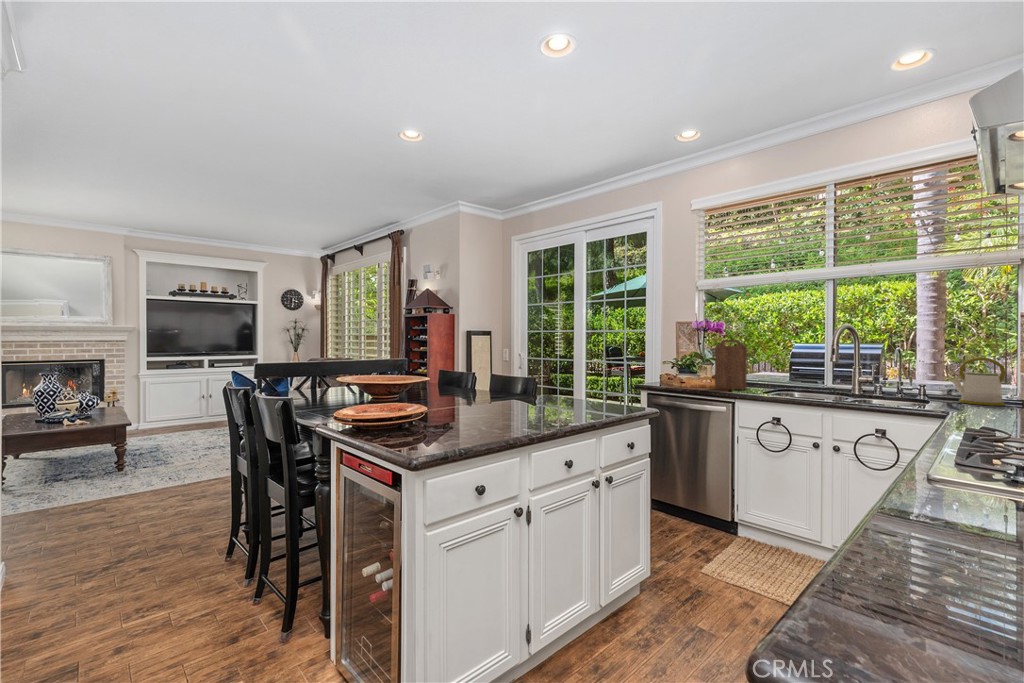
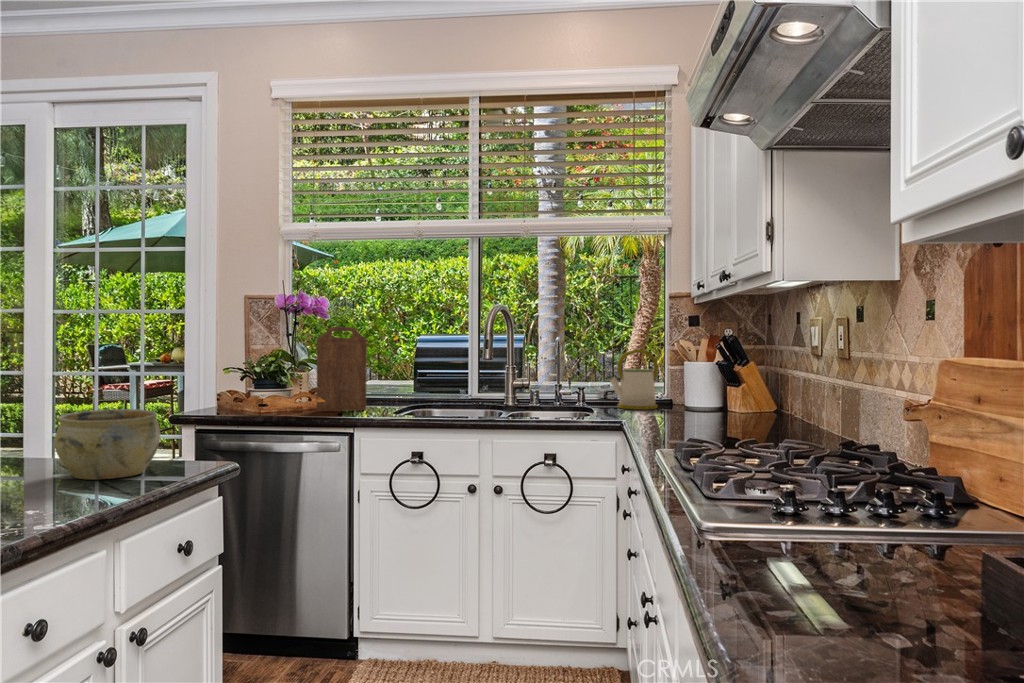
ceramic bowl: none [579,380,622,410] -> present [54,409,160,480]

